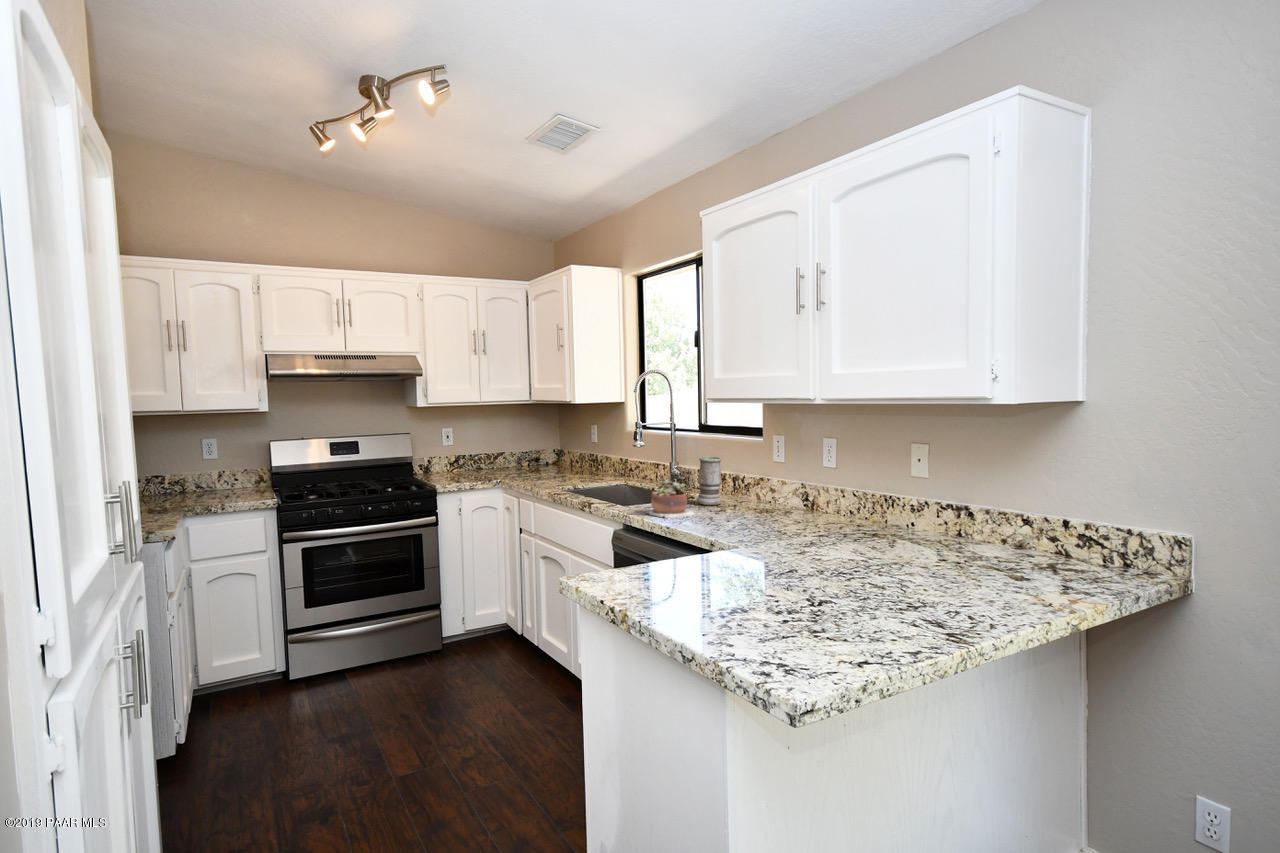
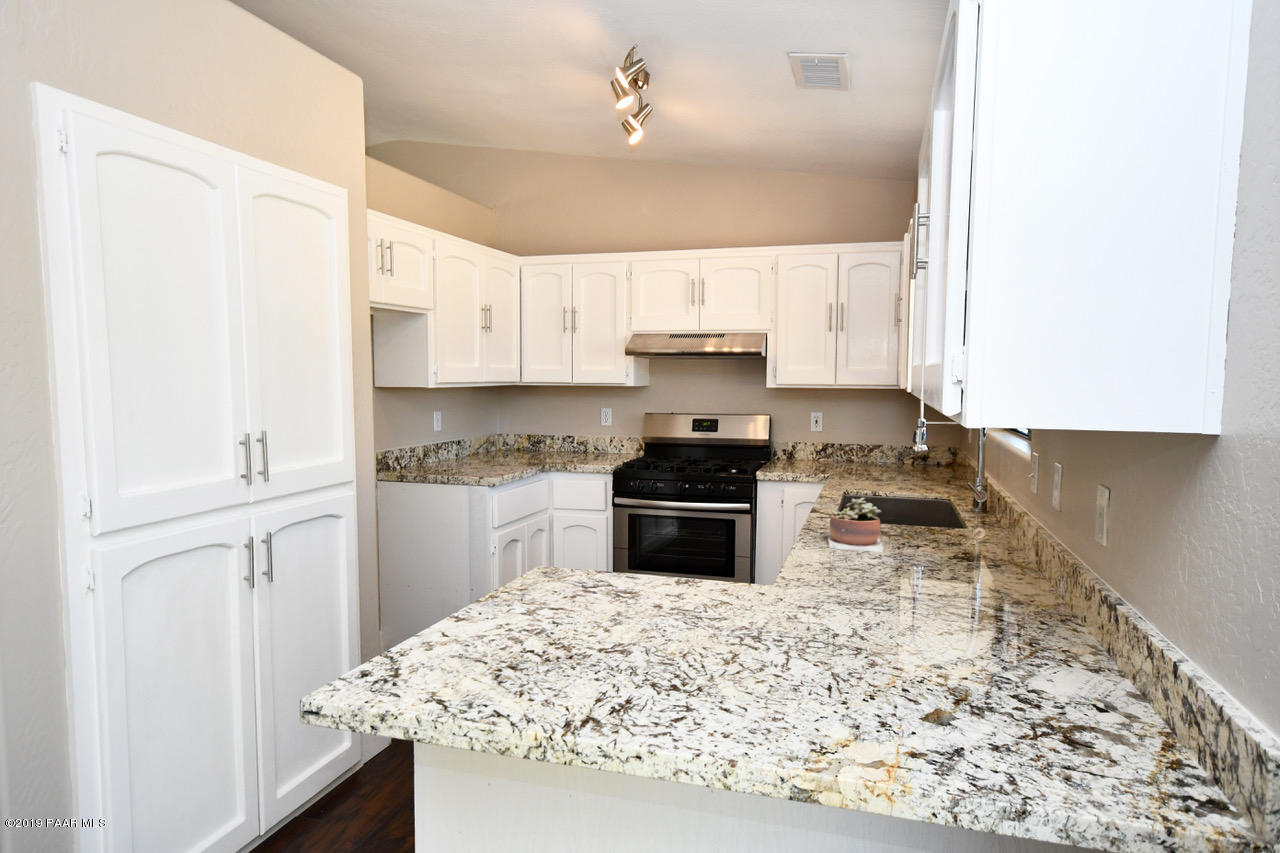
vase: present [697,456,722,505] -> none [935,474,974,547]

